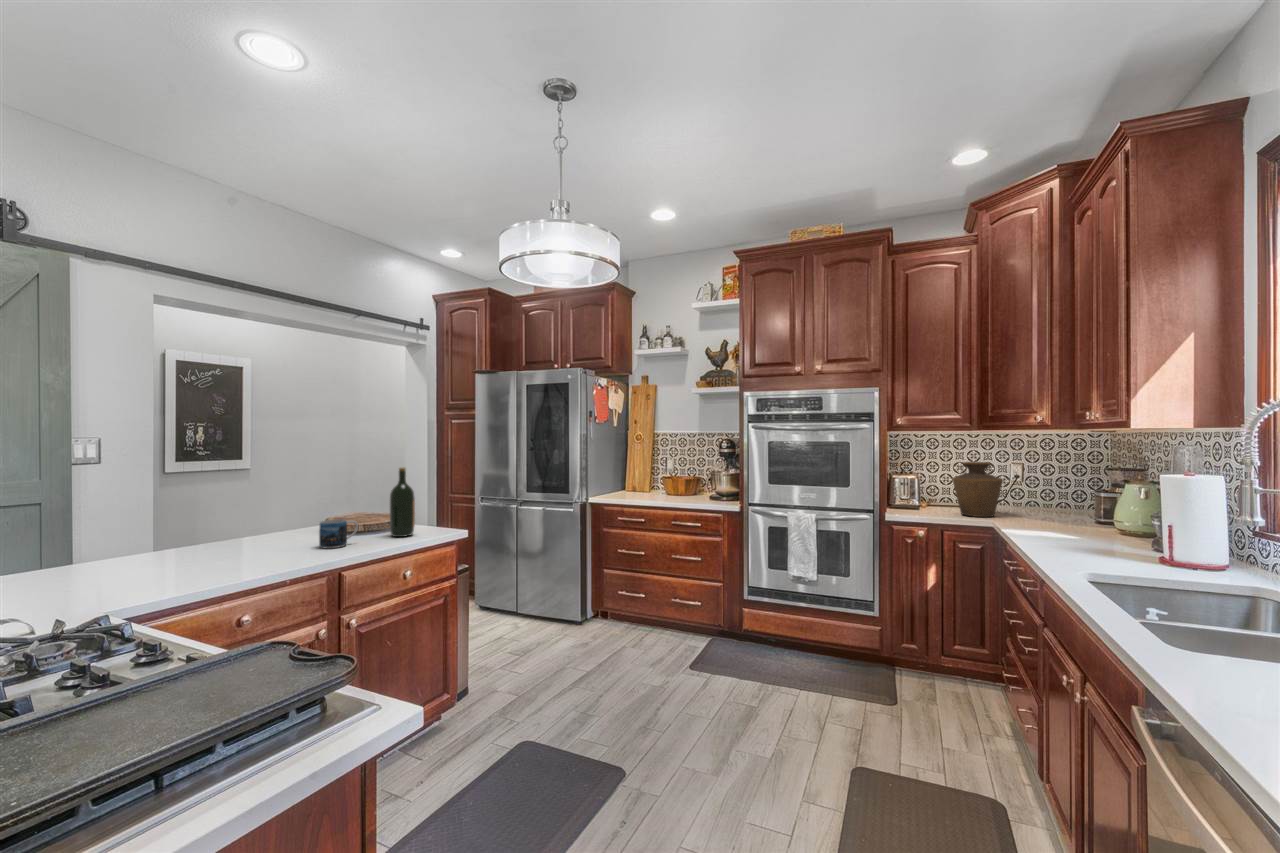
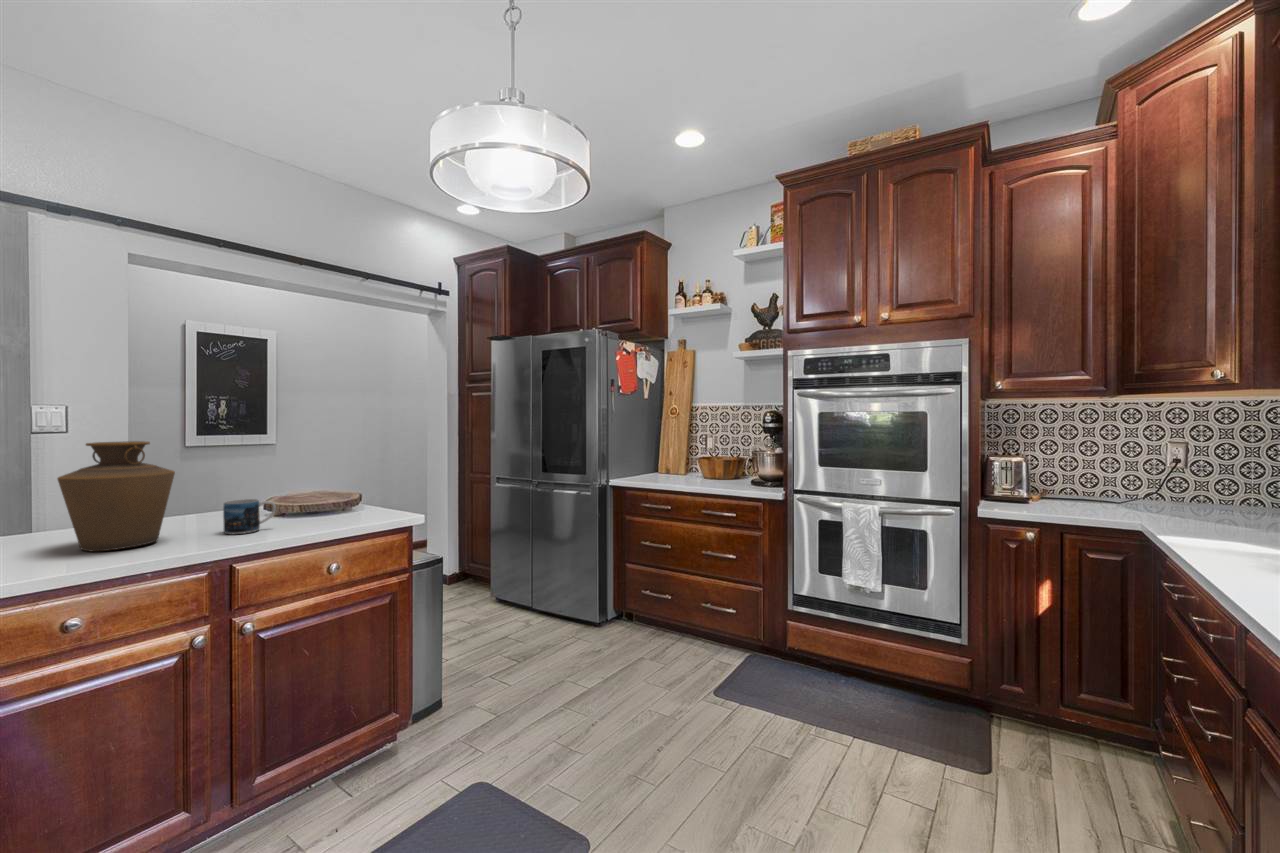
vase: present [952,462,1003,517] -> present [57,441,175,552]
wine bottle: present [390,468,415,537] -> none [324,439,356,522]

